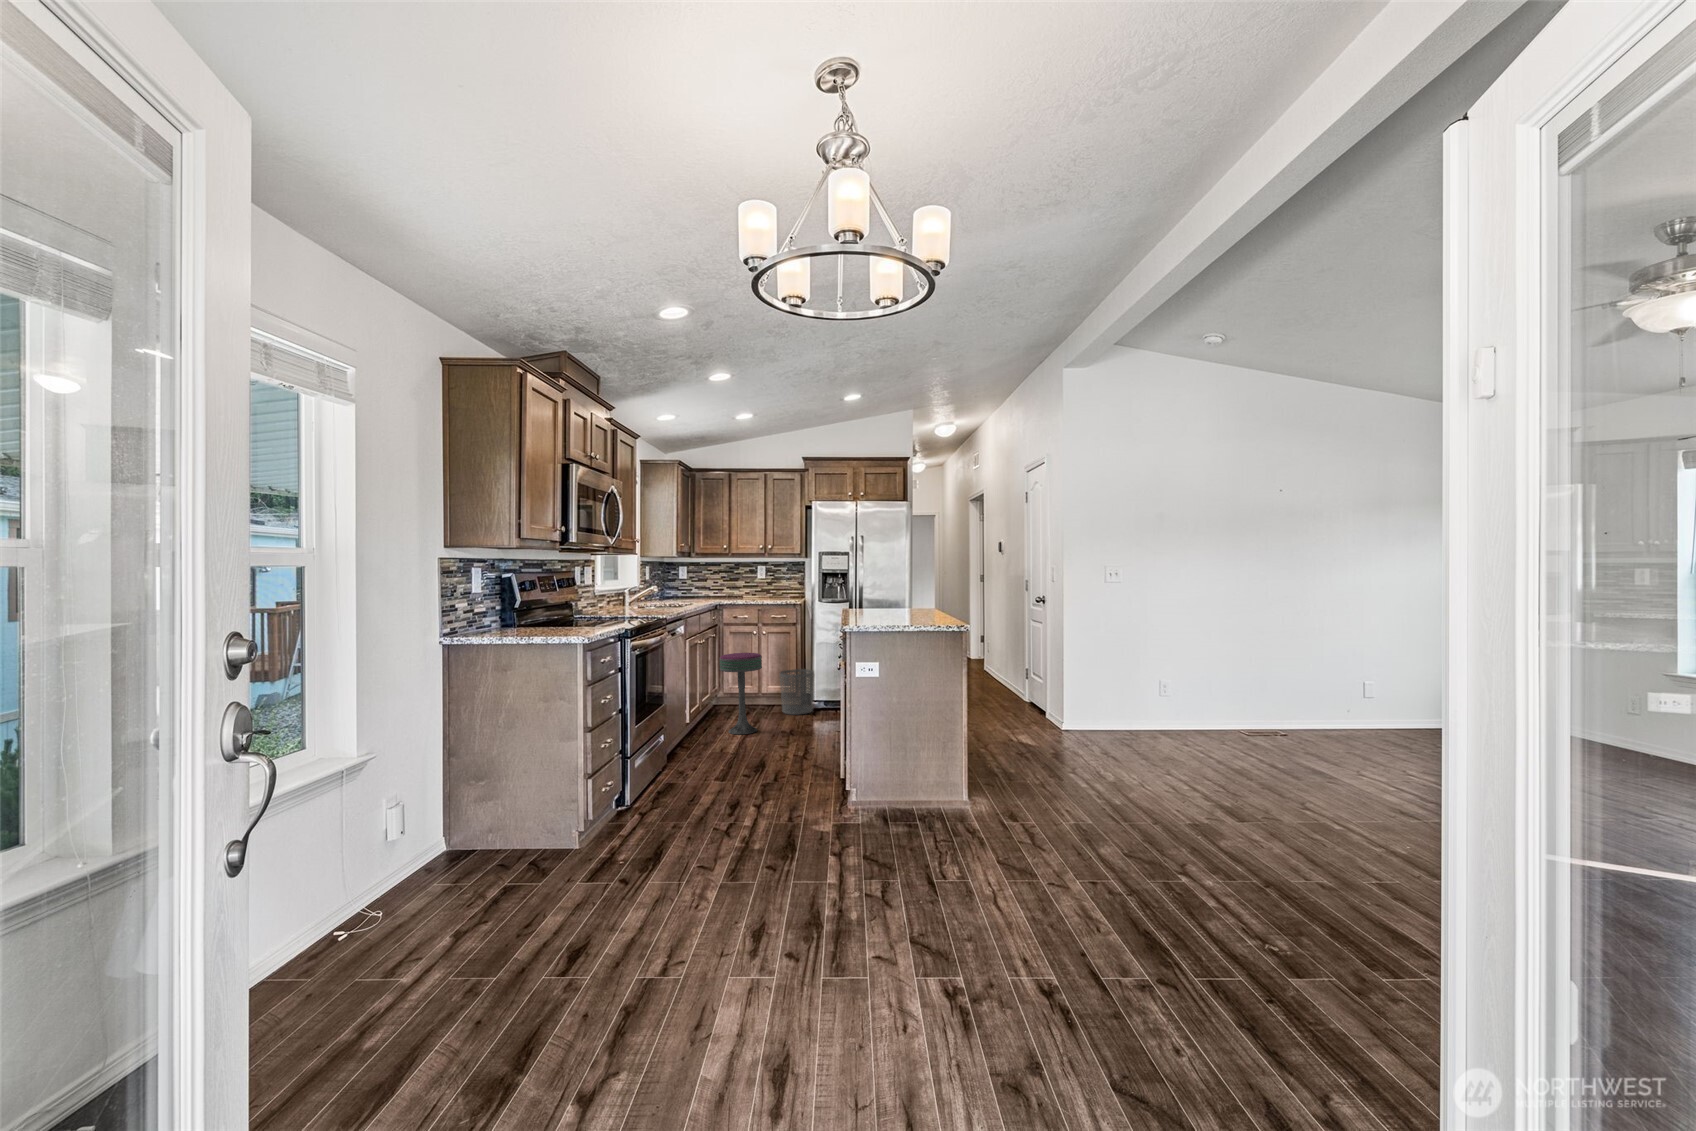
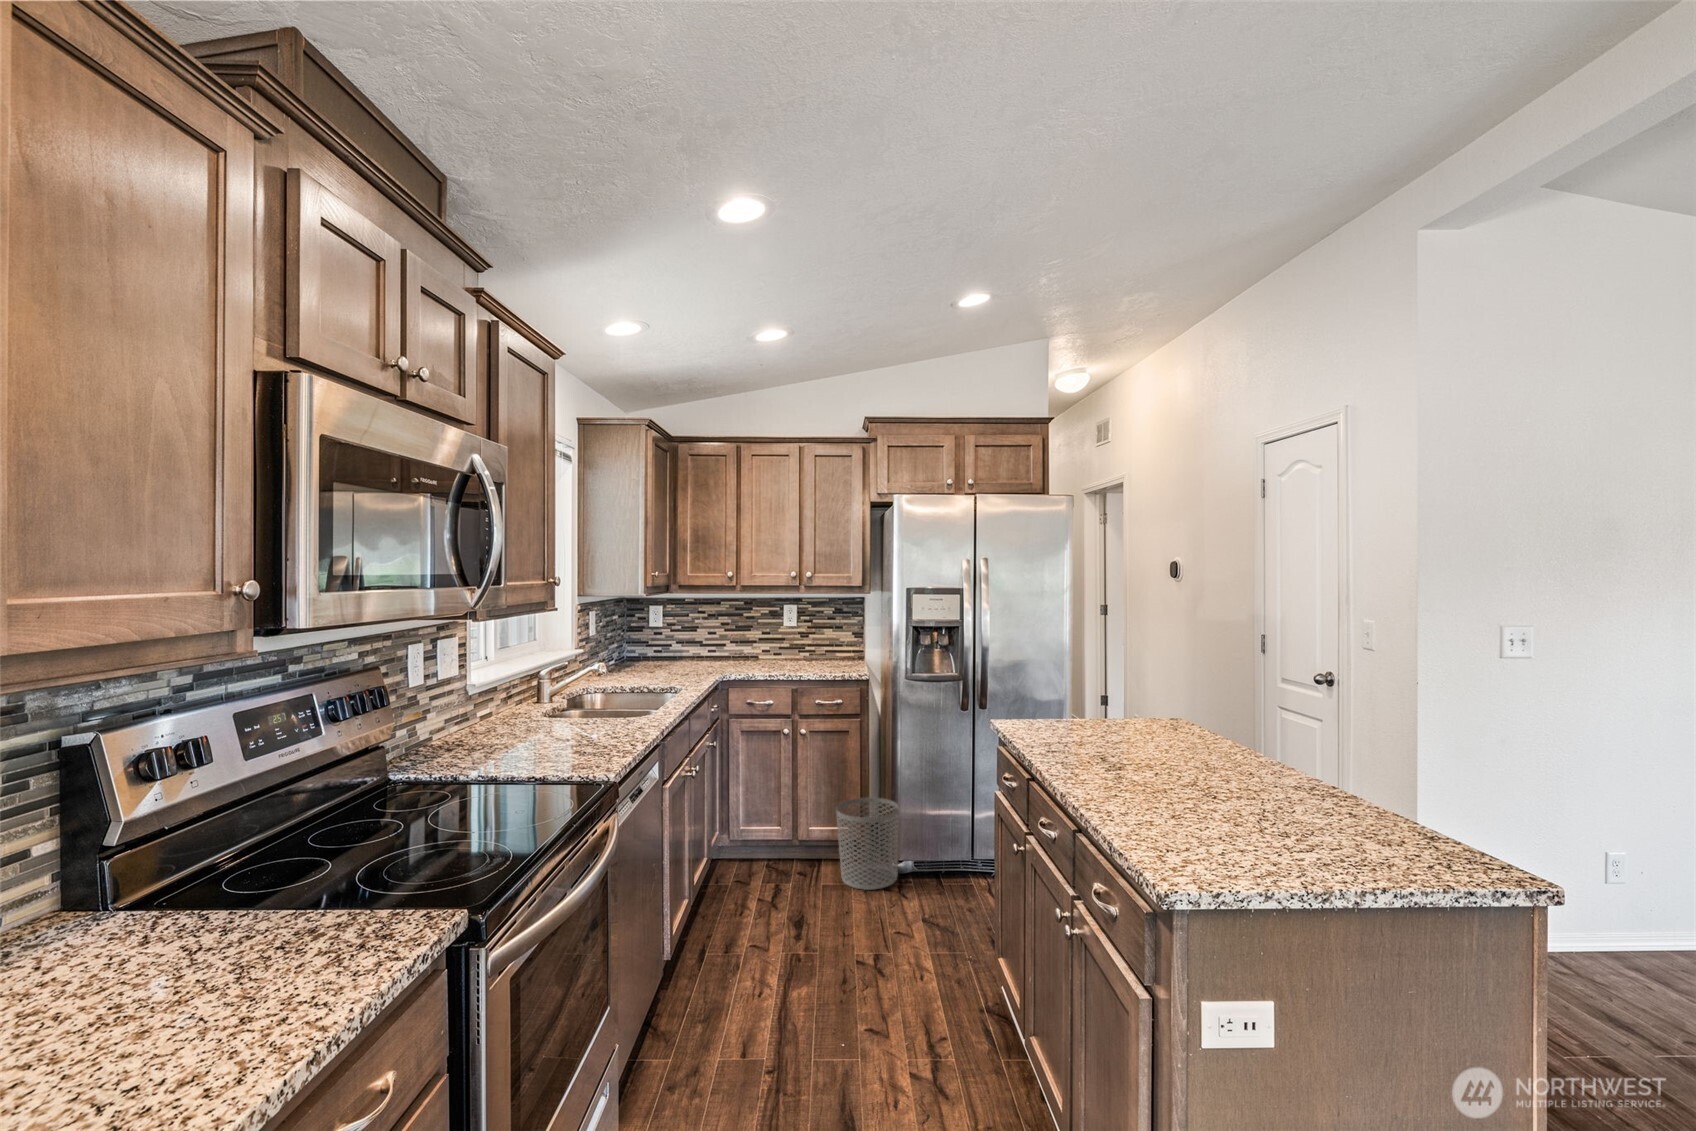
bar stool: present [719,653,762,735] -> none [738,795,823,971]

